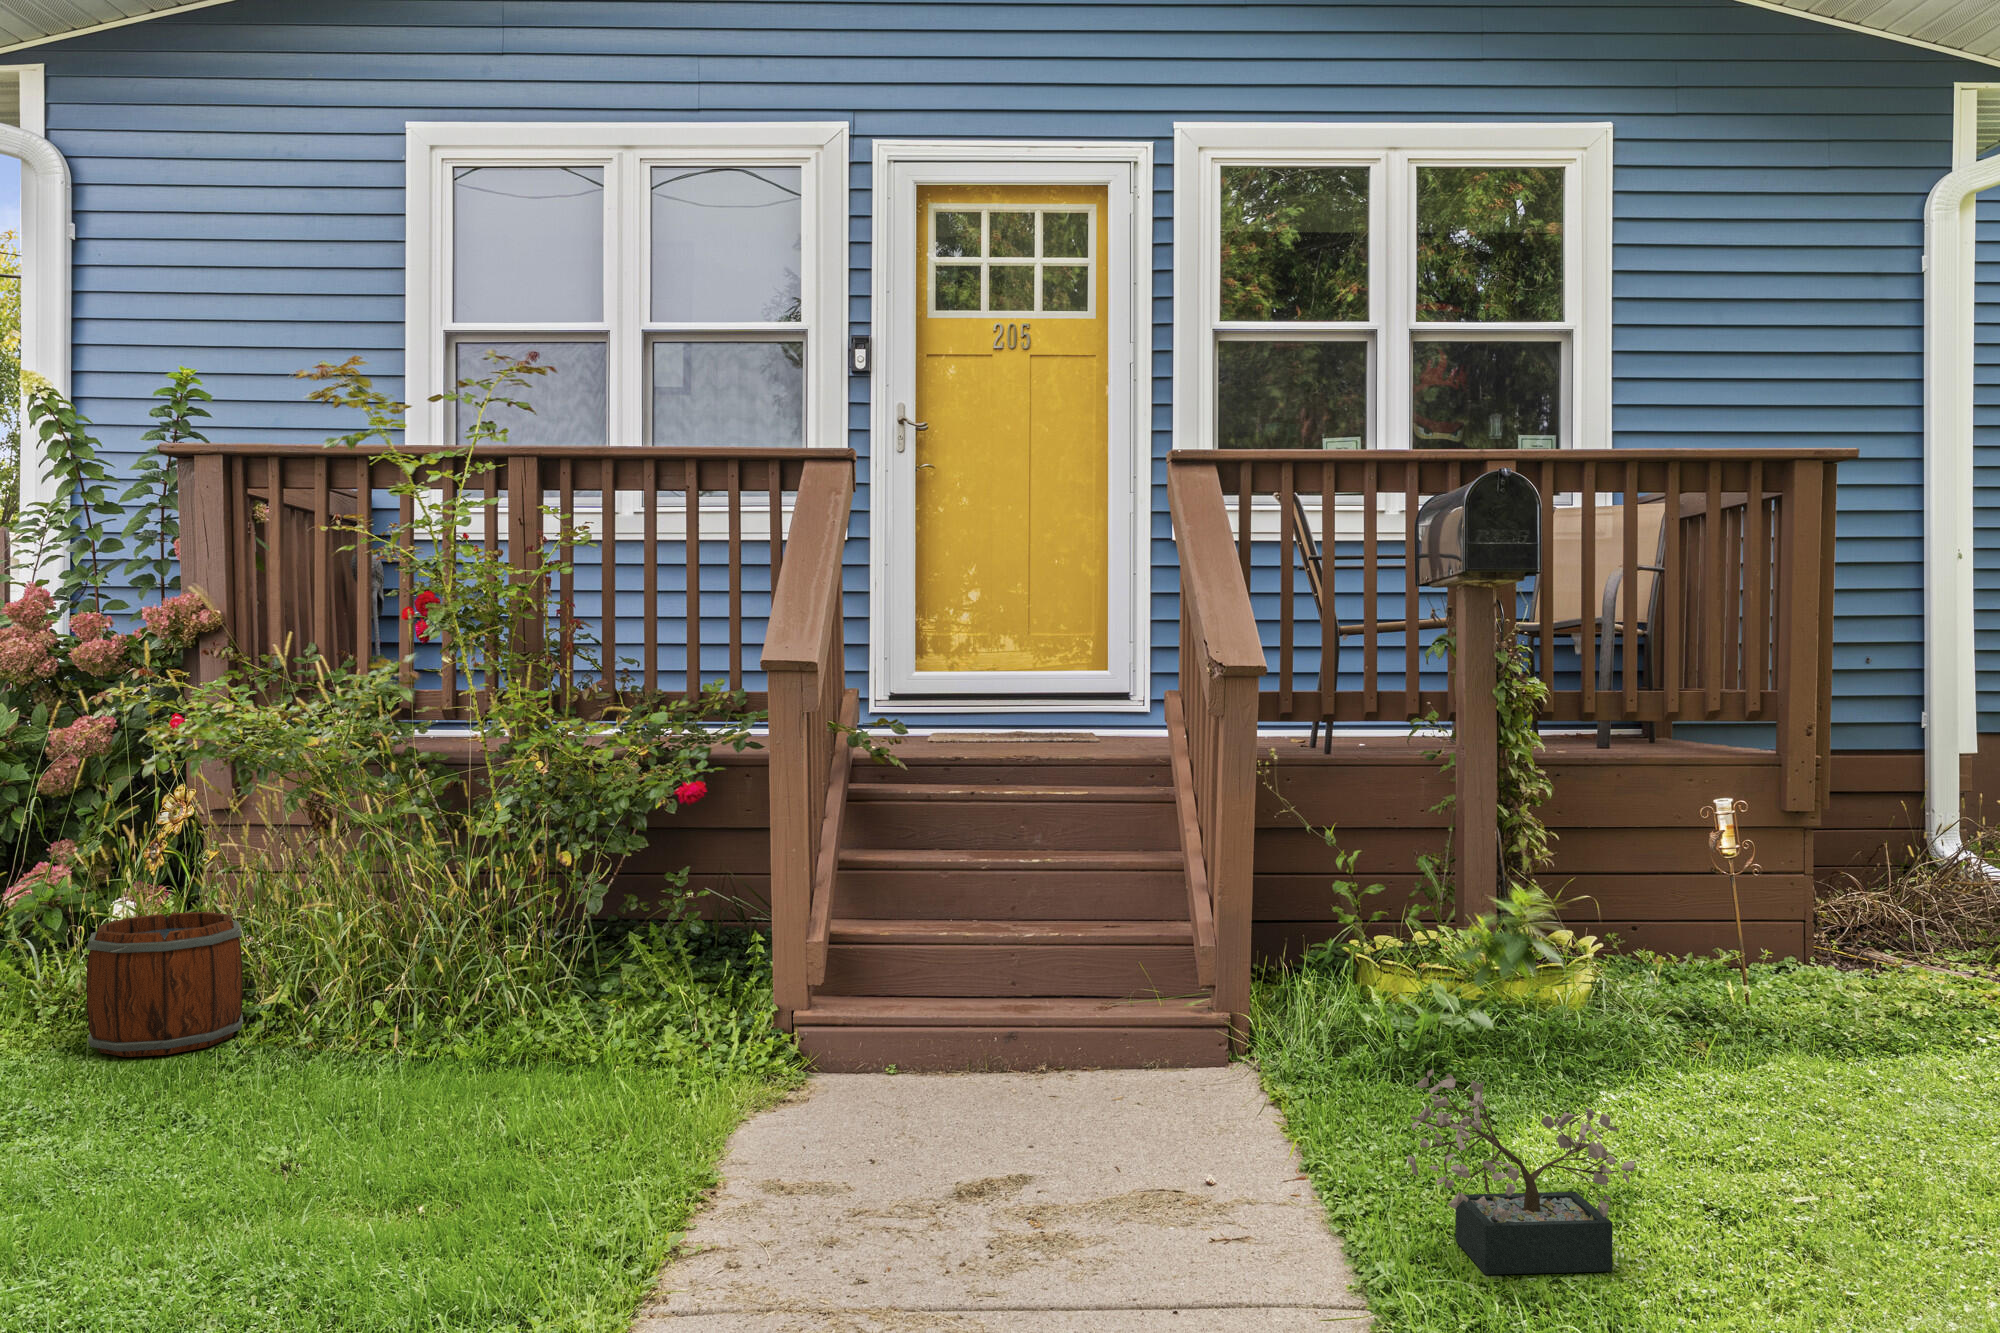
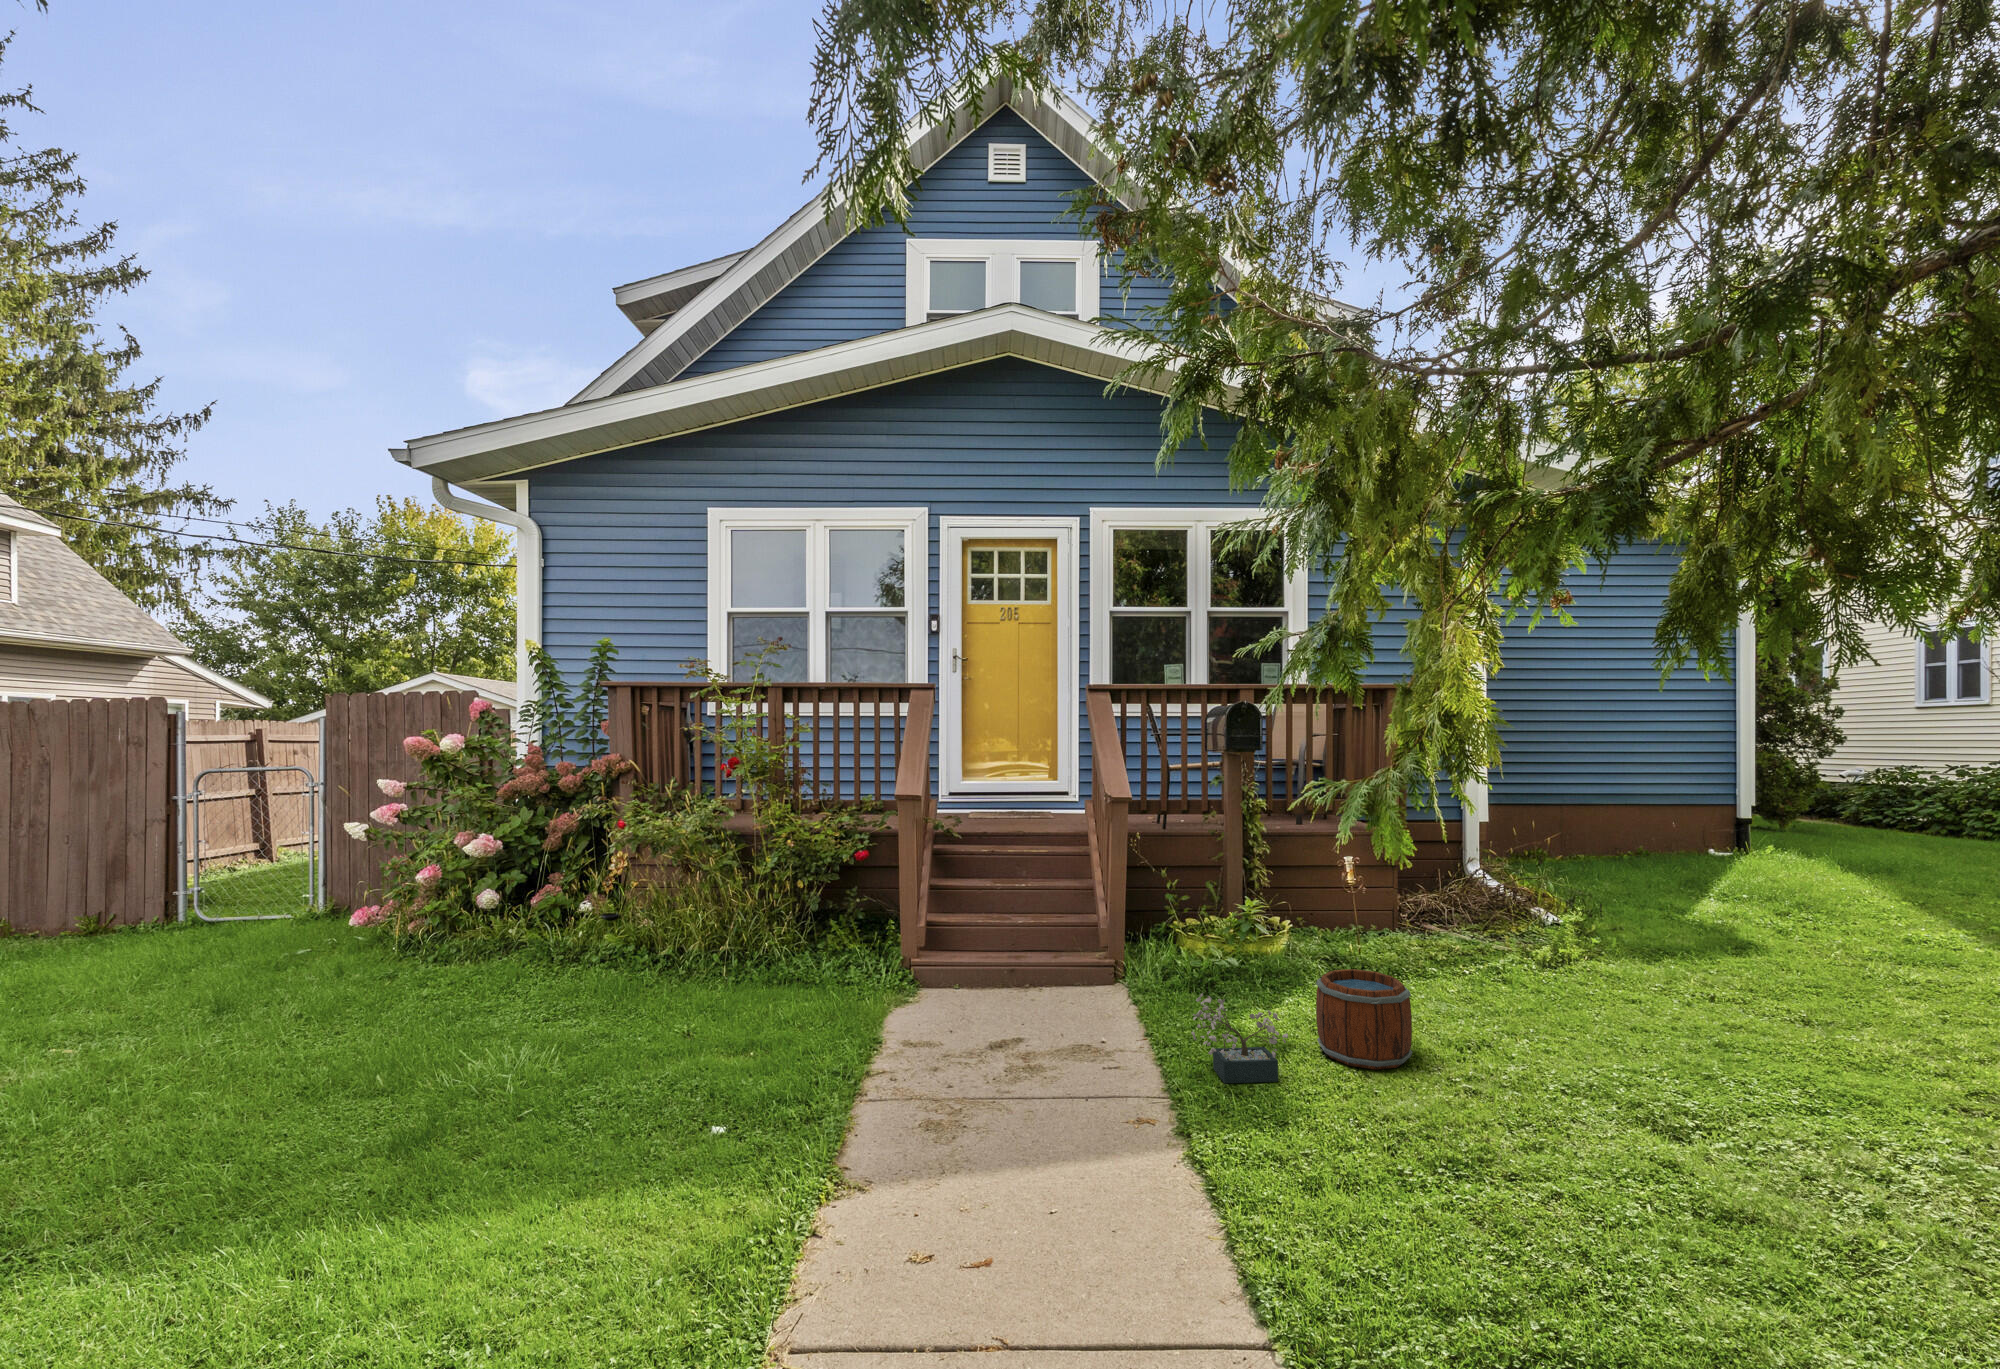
bucket: present [86,912,243,1057] -> present [1316,969,1412,1070]

